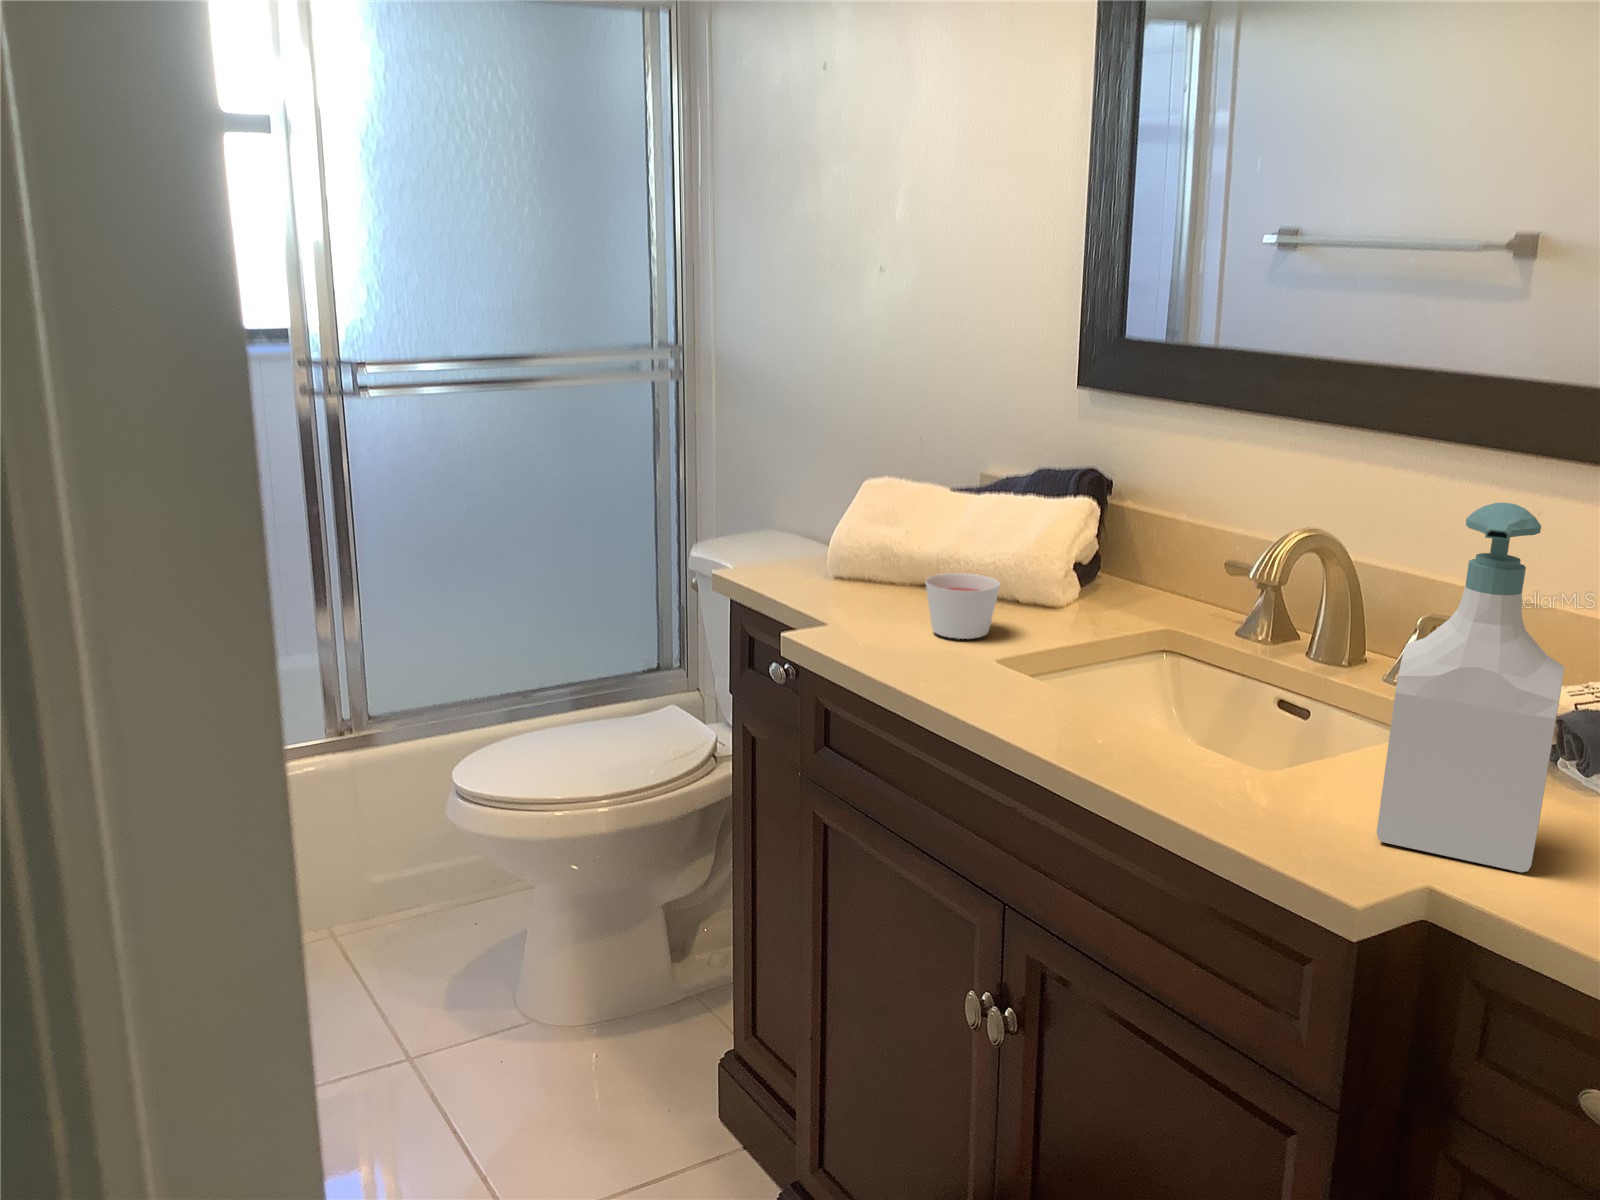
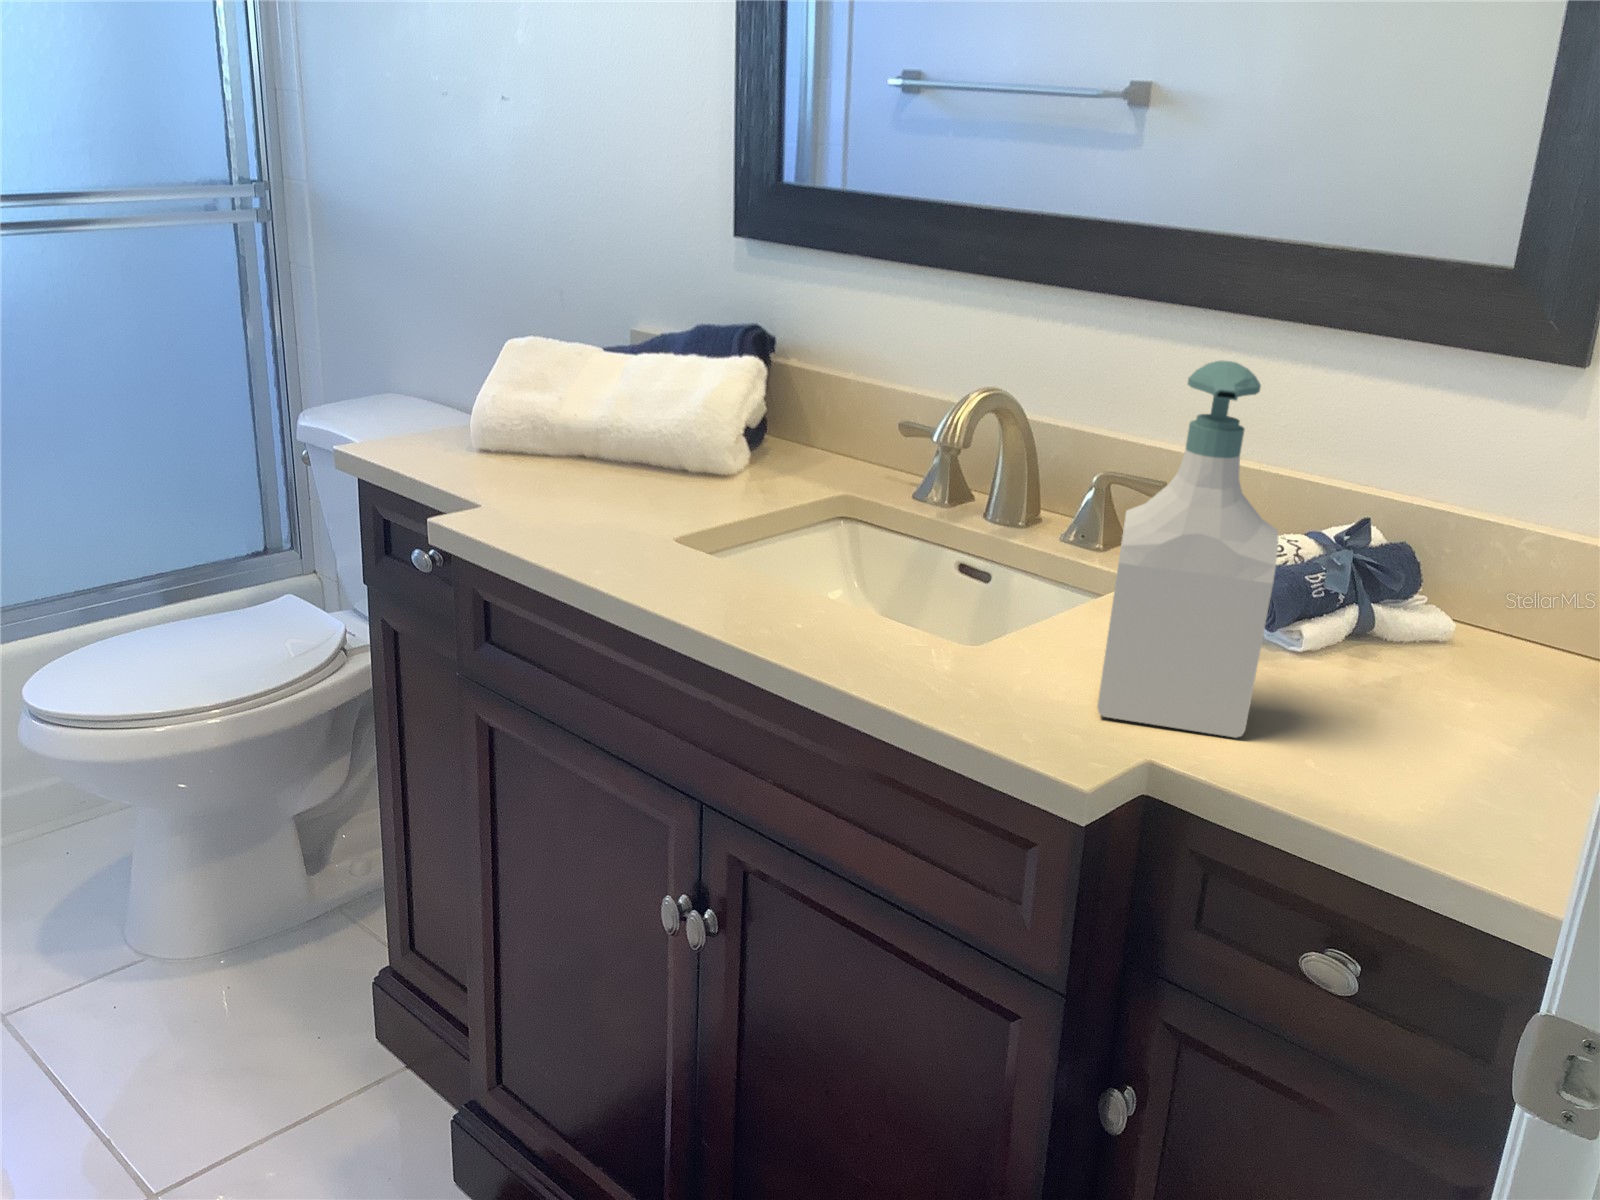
candle: present [926,573,1000,639] -> none [589,442,671,515]

